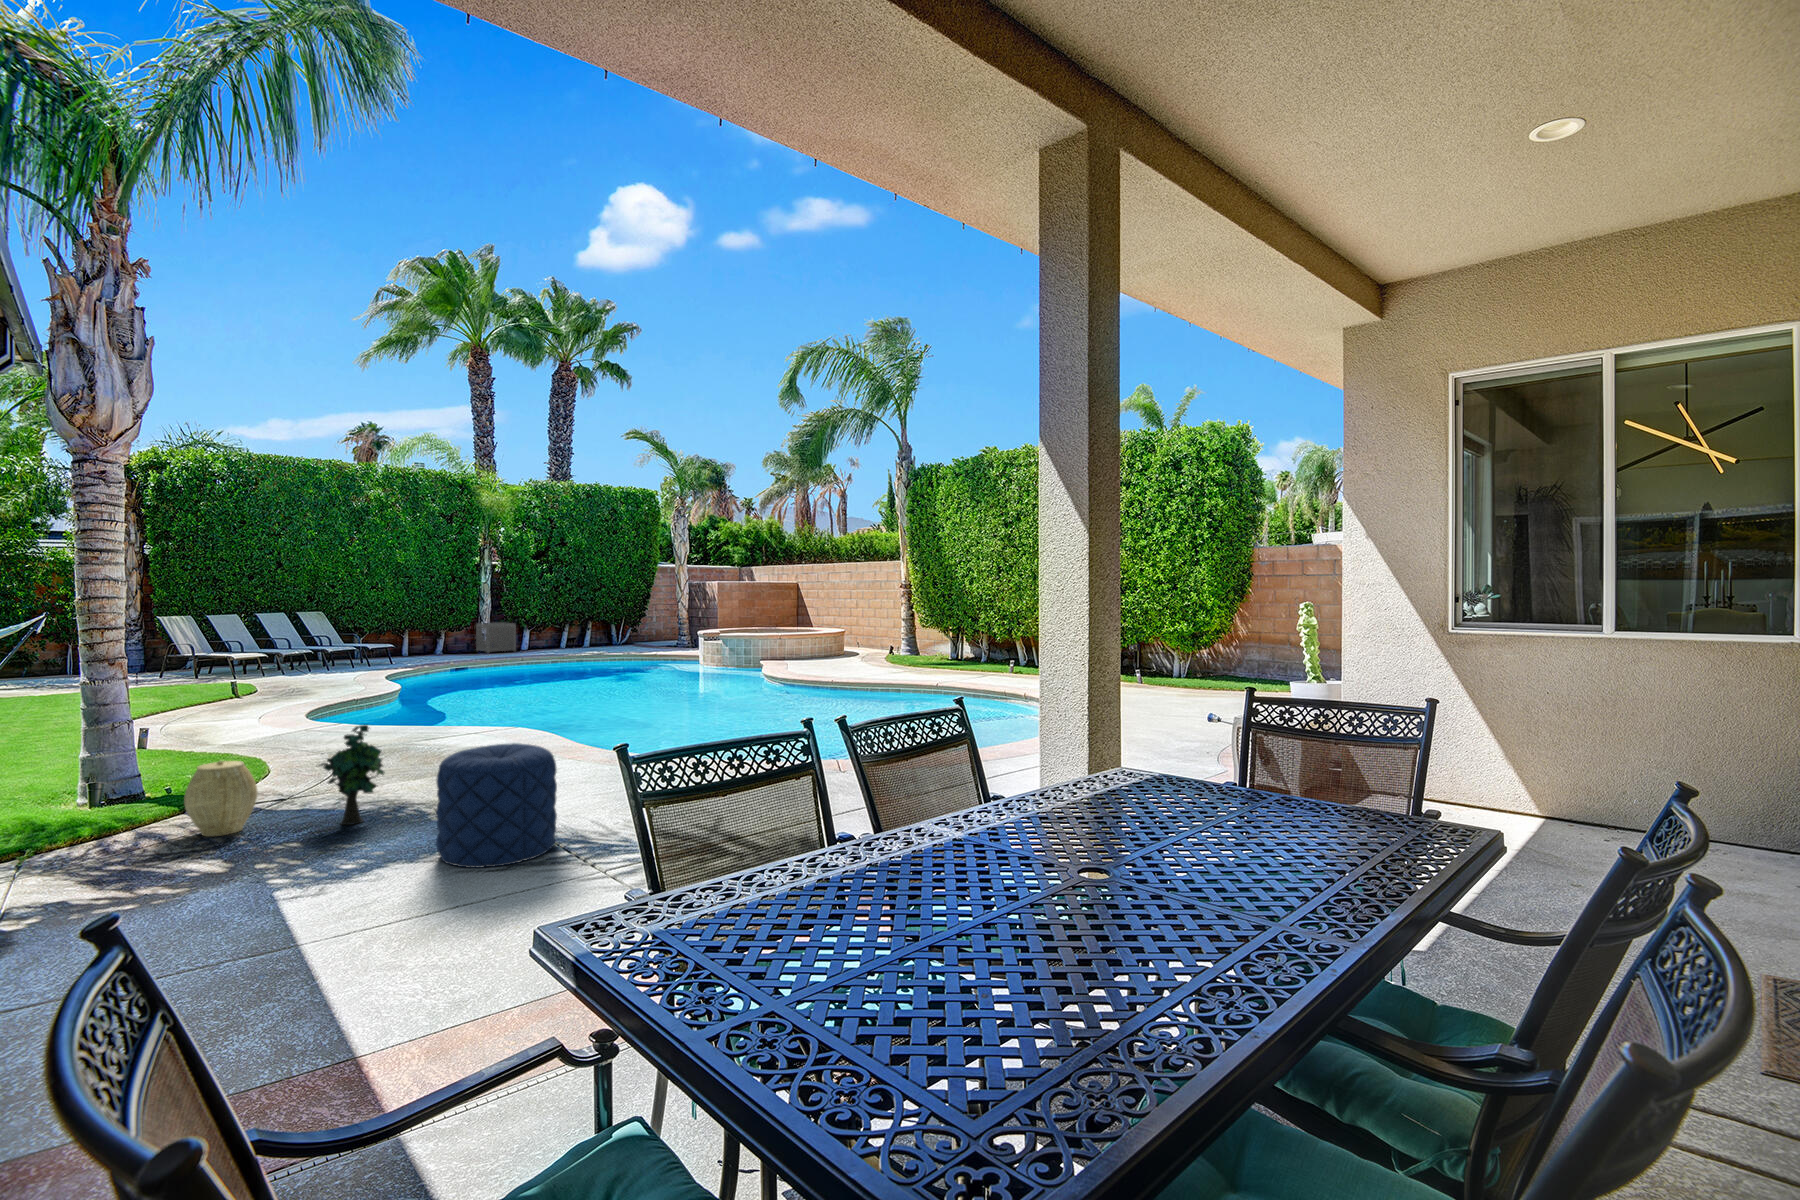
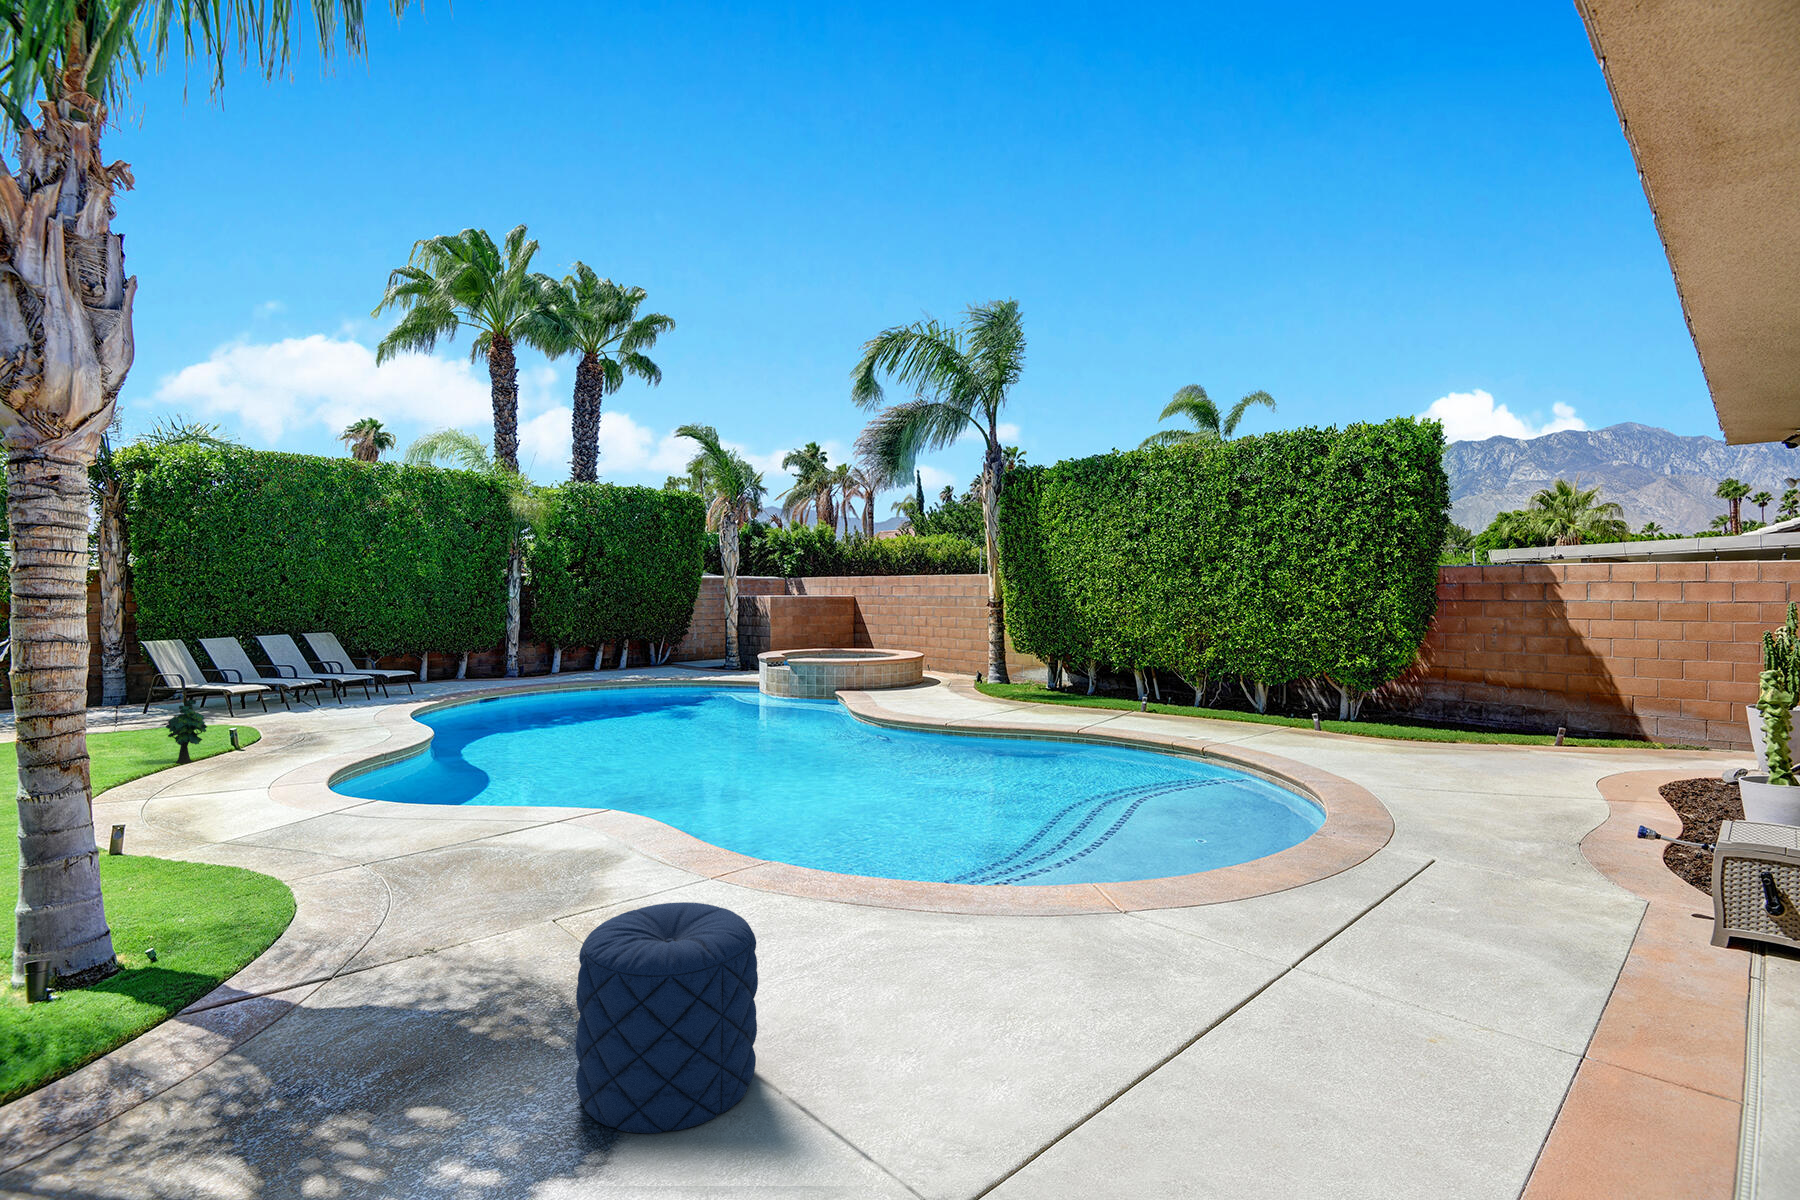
side table: present [476,622,516,653] -> none [500,644,546,680]
decorative plant: present [319,725,385,825] -> present [161,700,207,763]
woven basket: present [184,761,258,836] -> none [170,915,281,1040]

